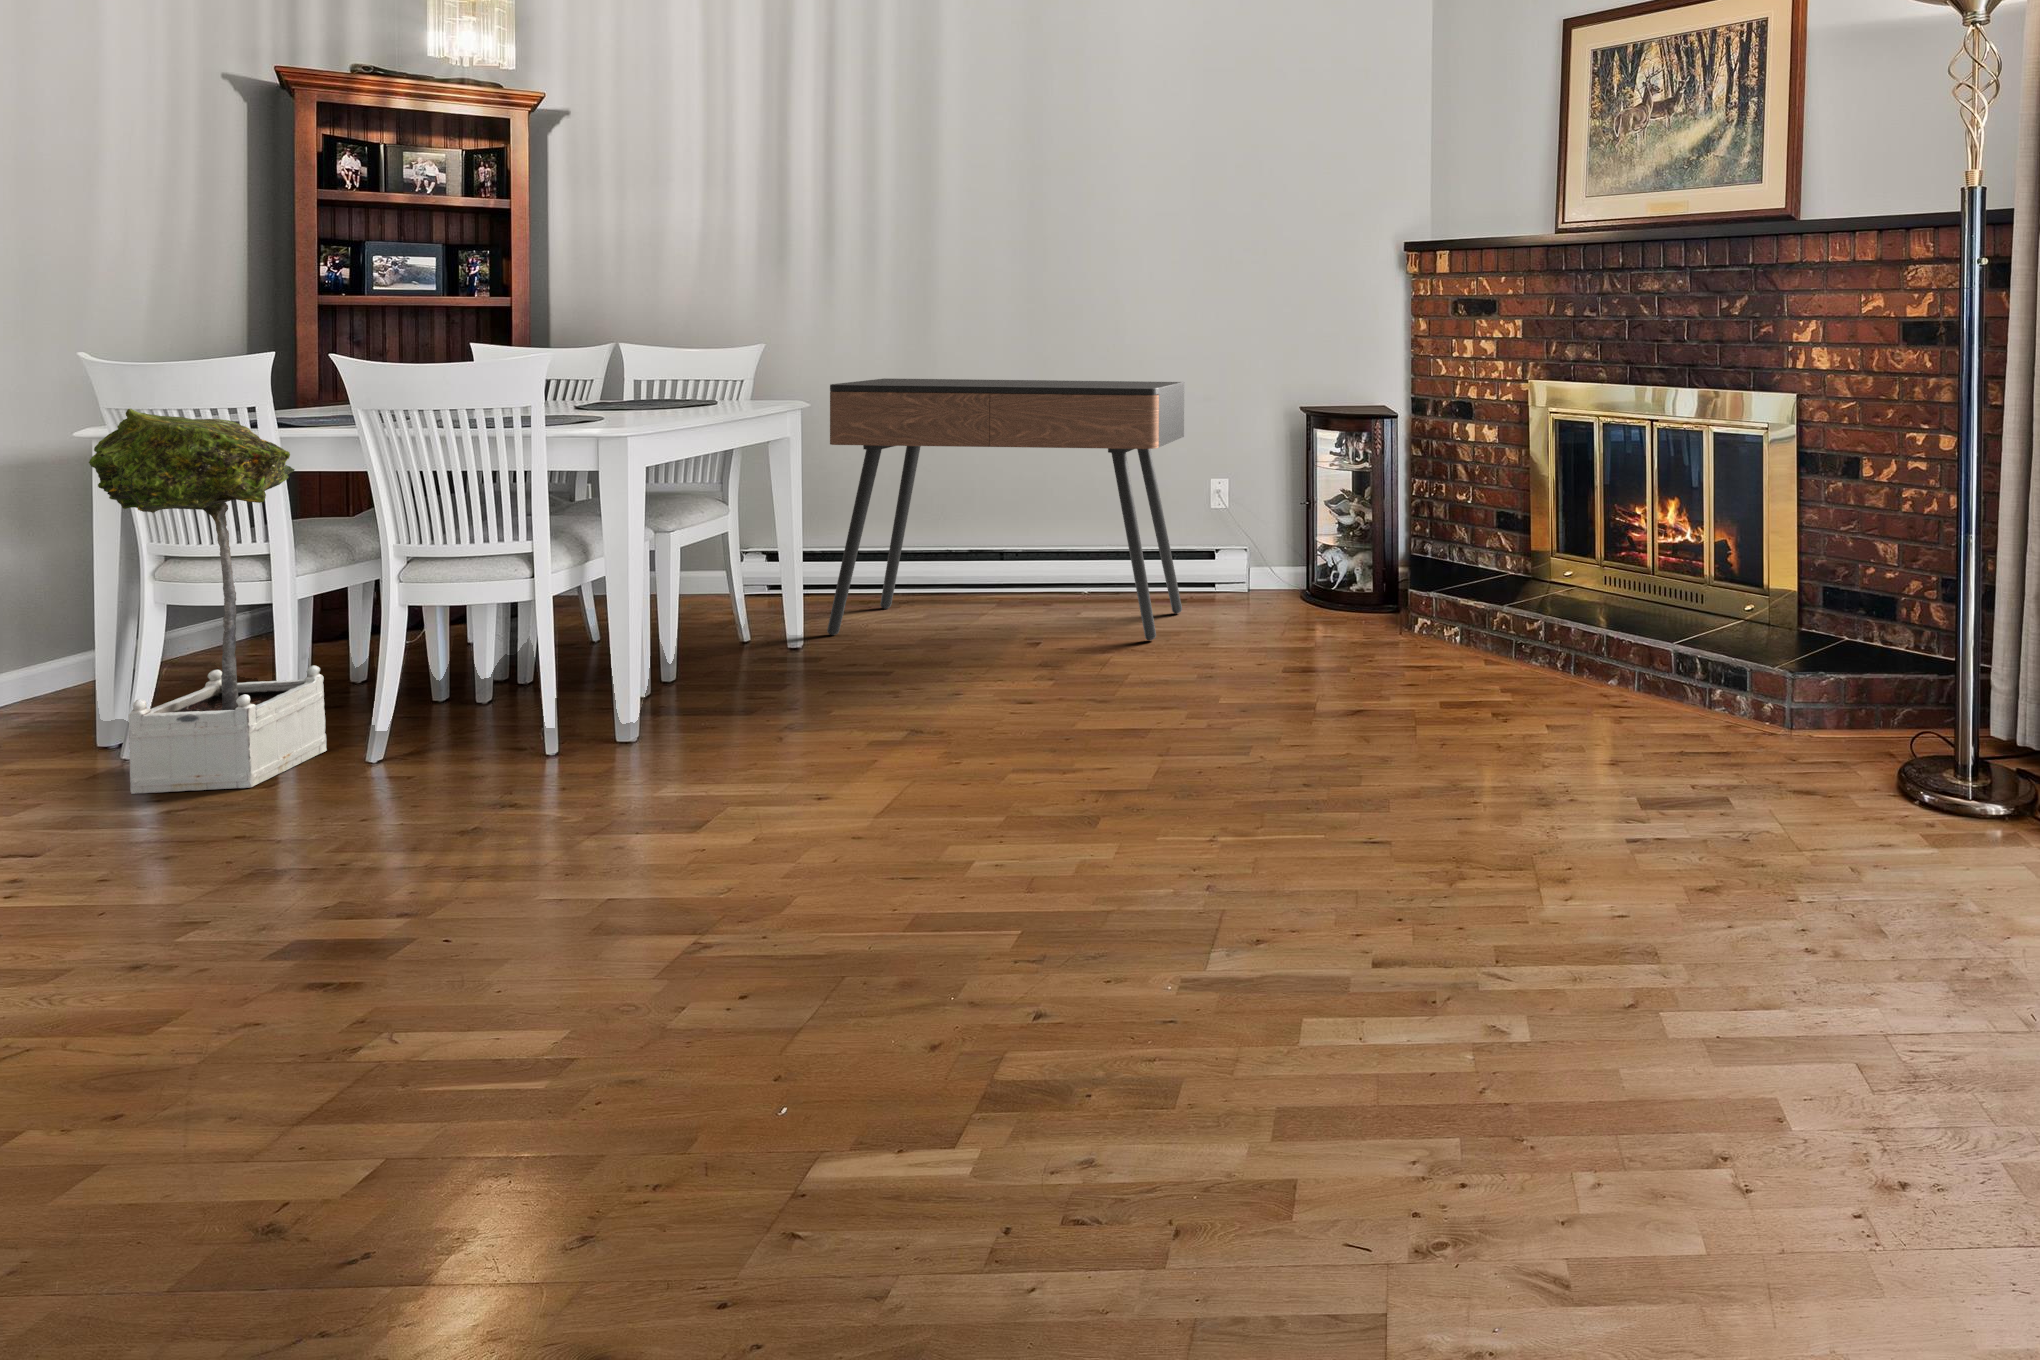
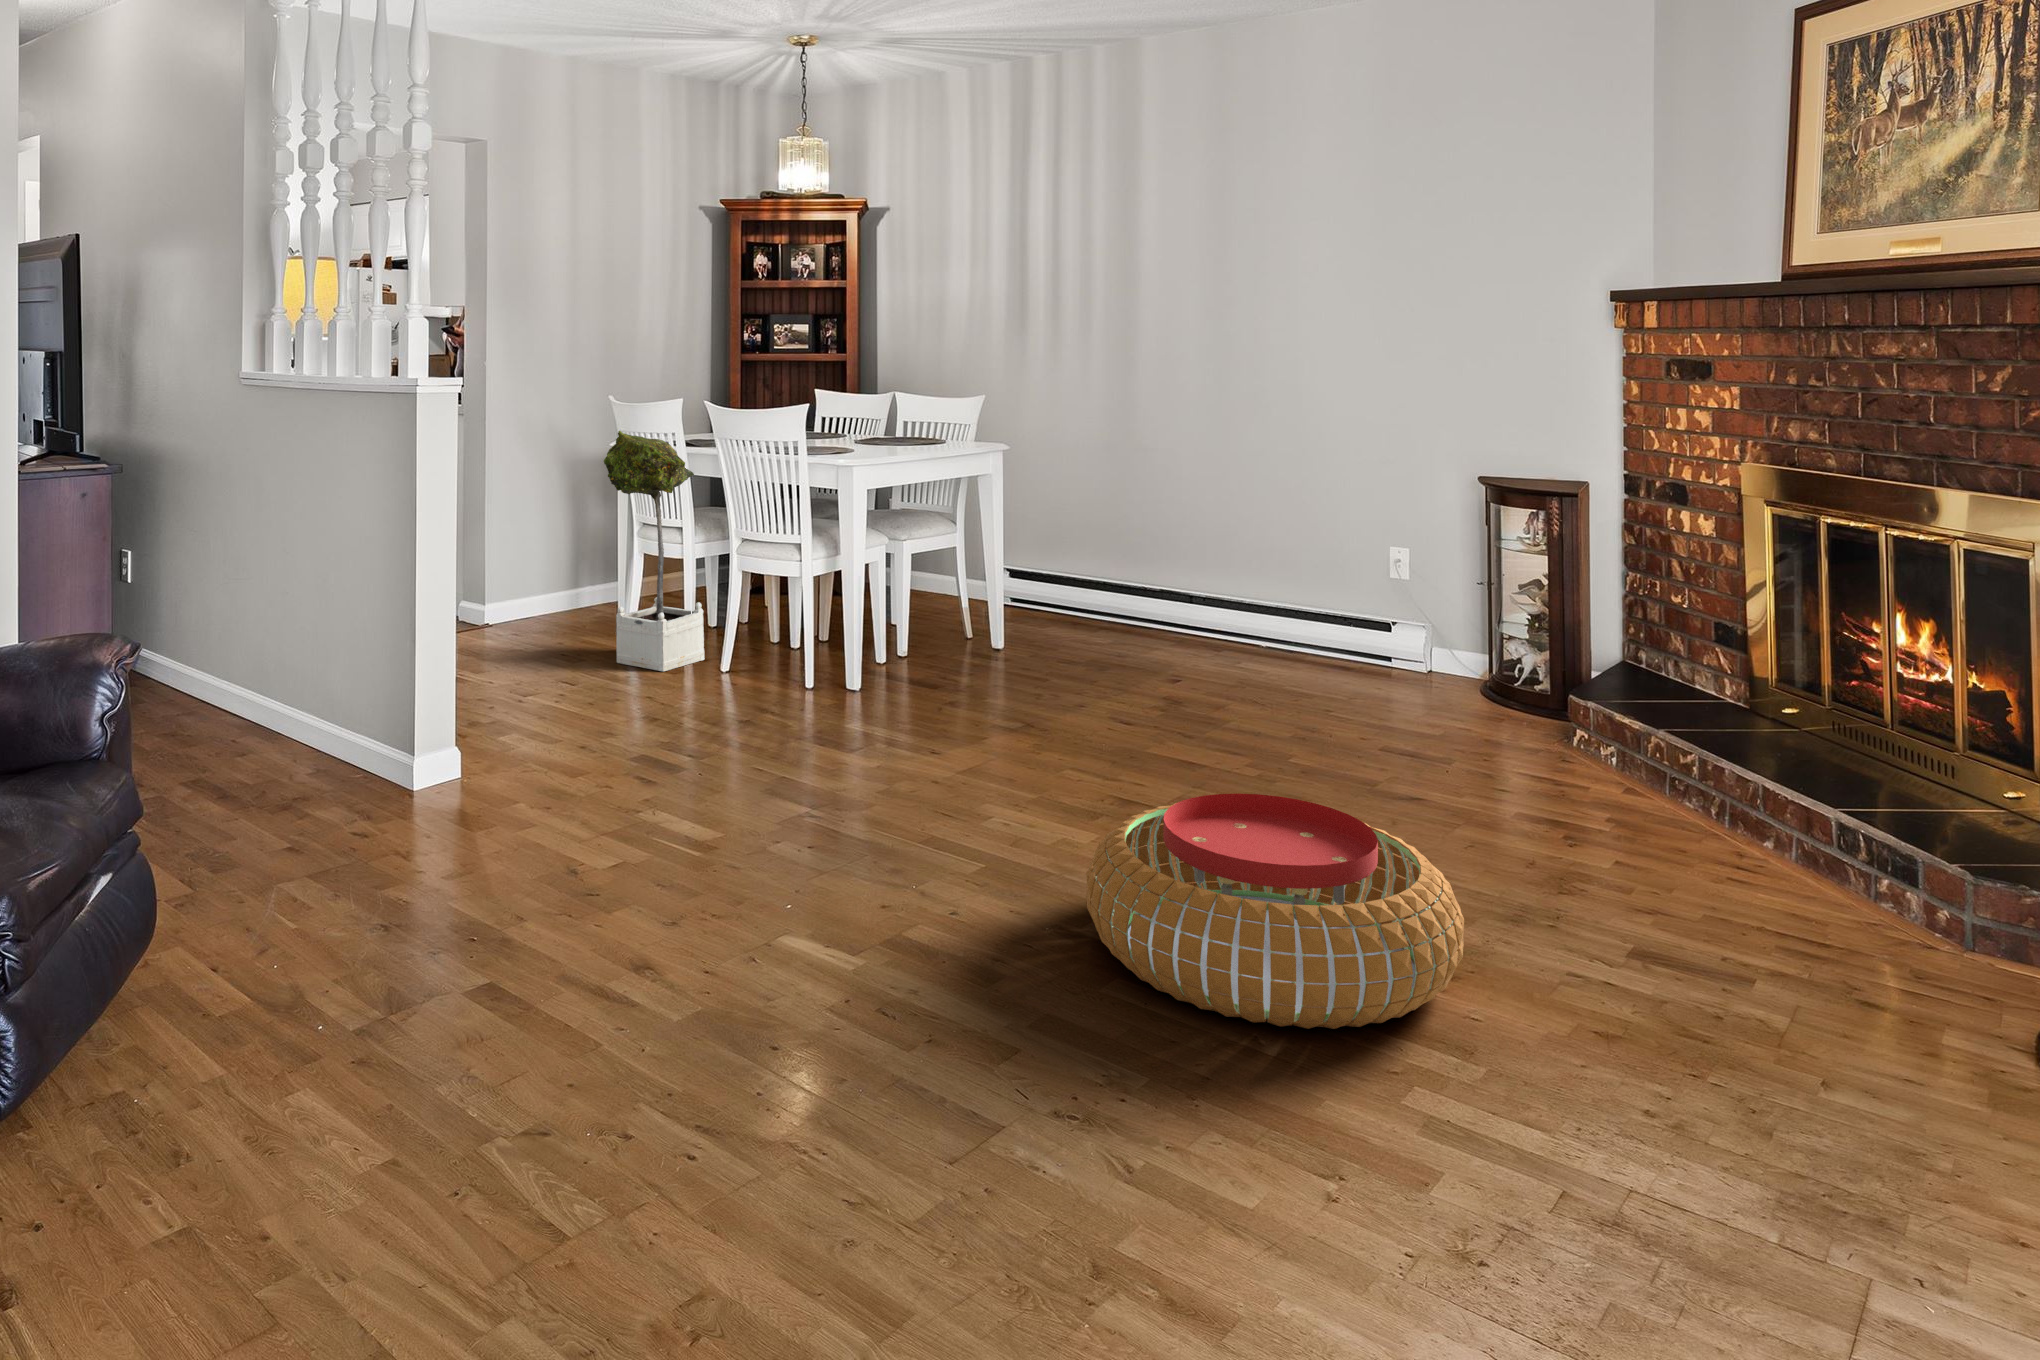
console table: present [827,378,1184,640] -> none [1023,428,1339,699]
pouf: none [1211,748,1611,1030] -> present [1086,794,1464,1029]

